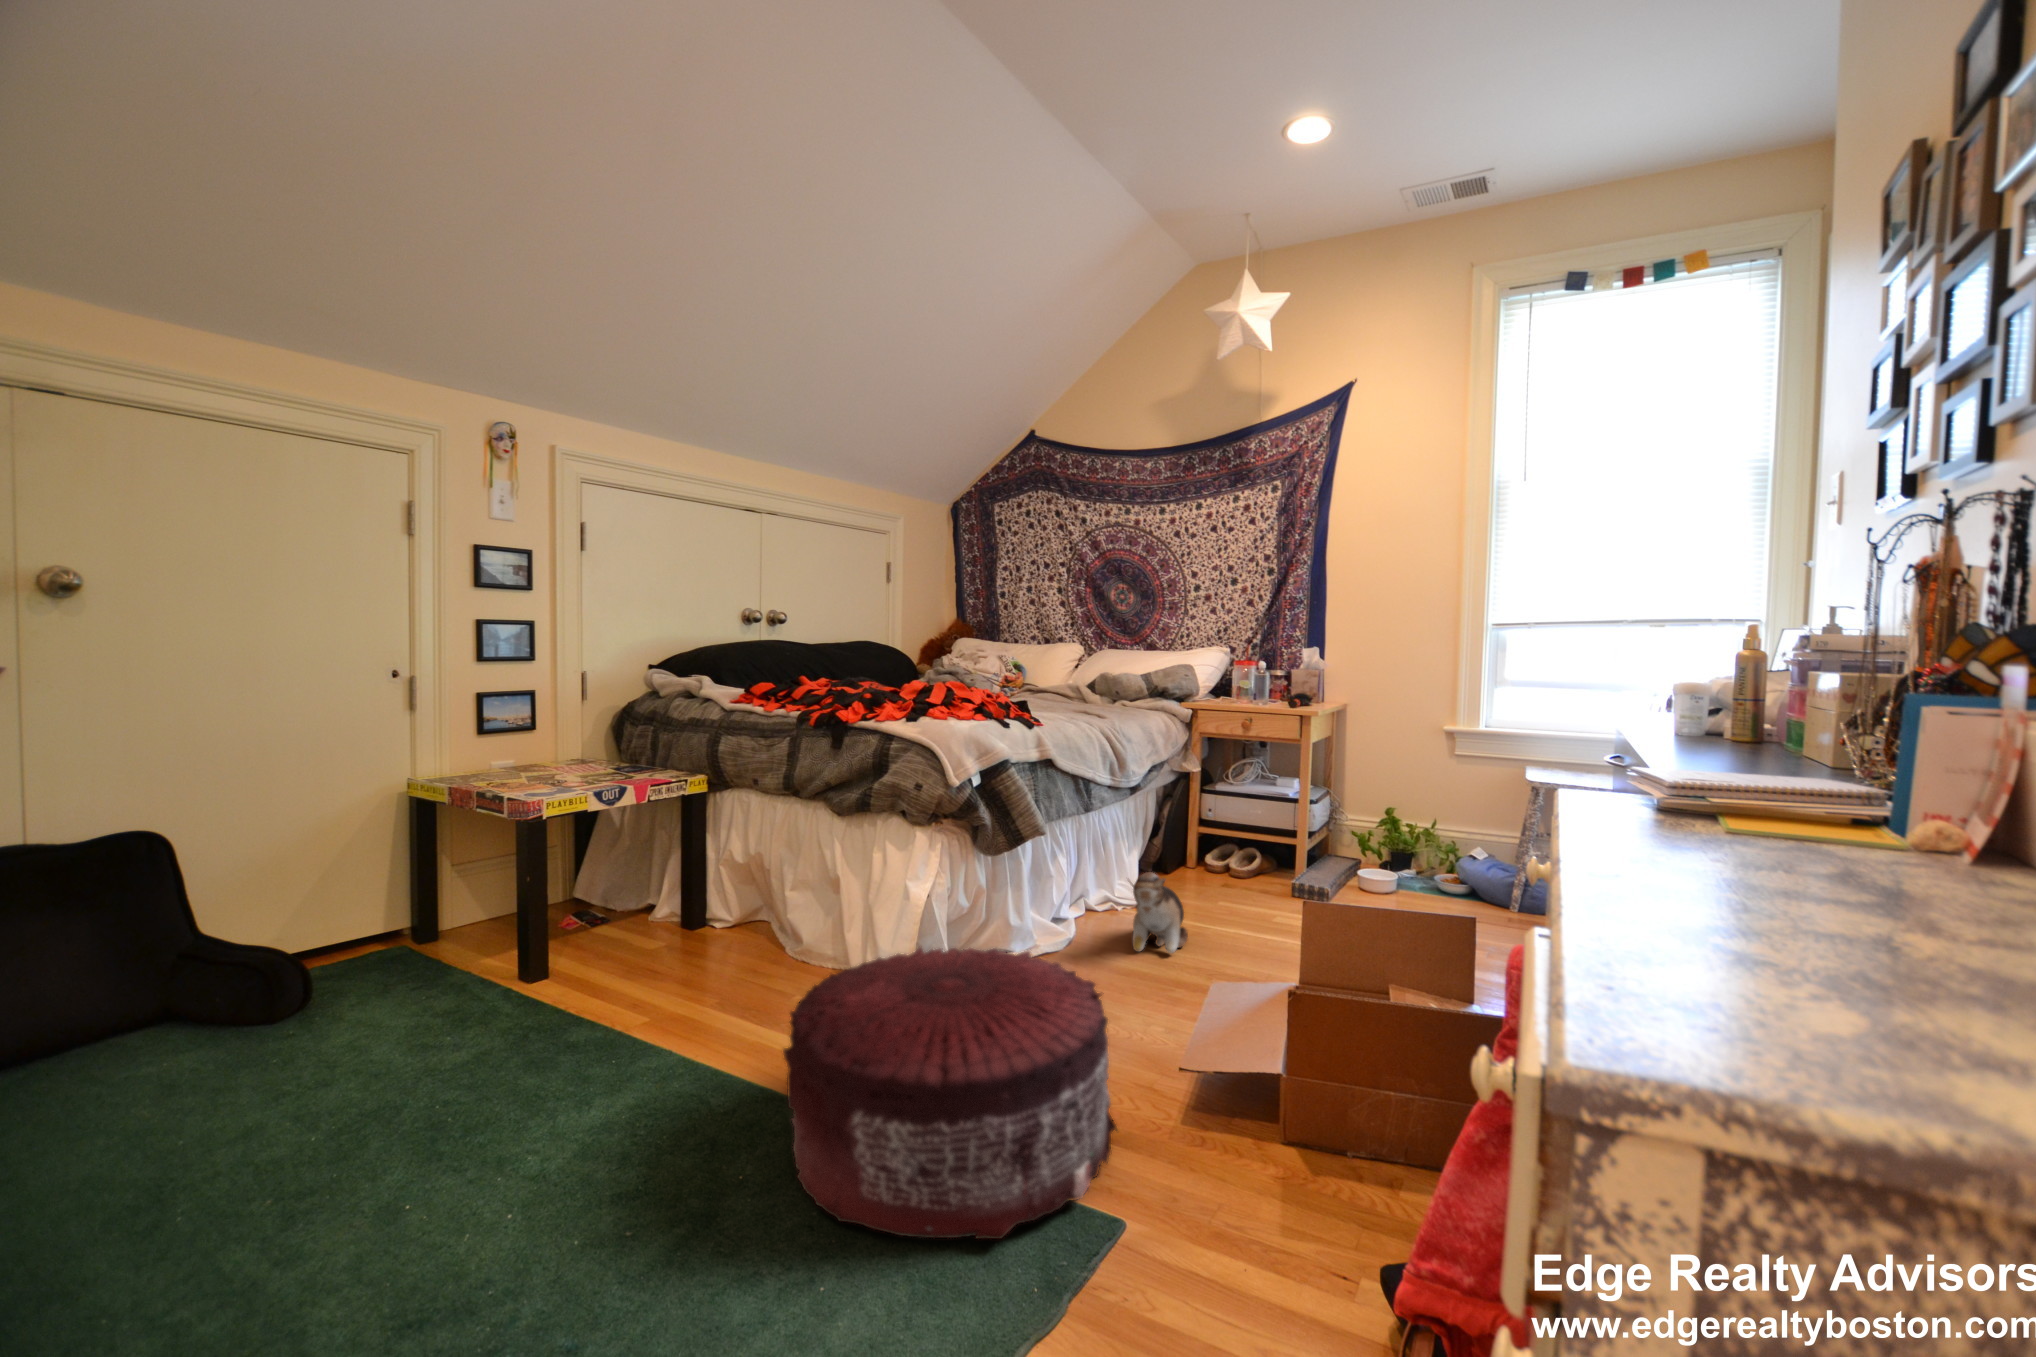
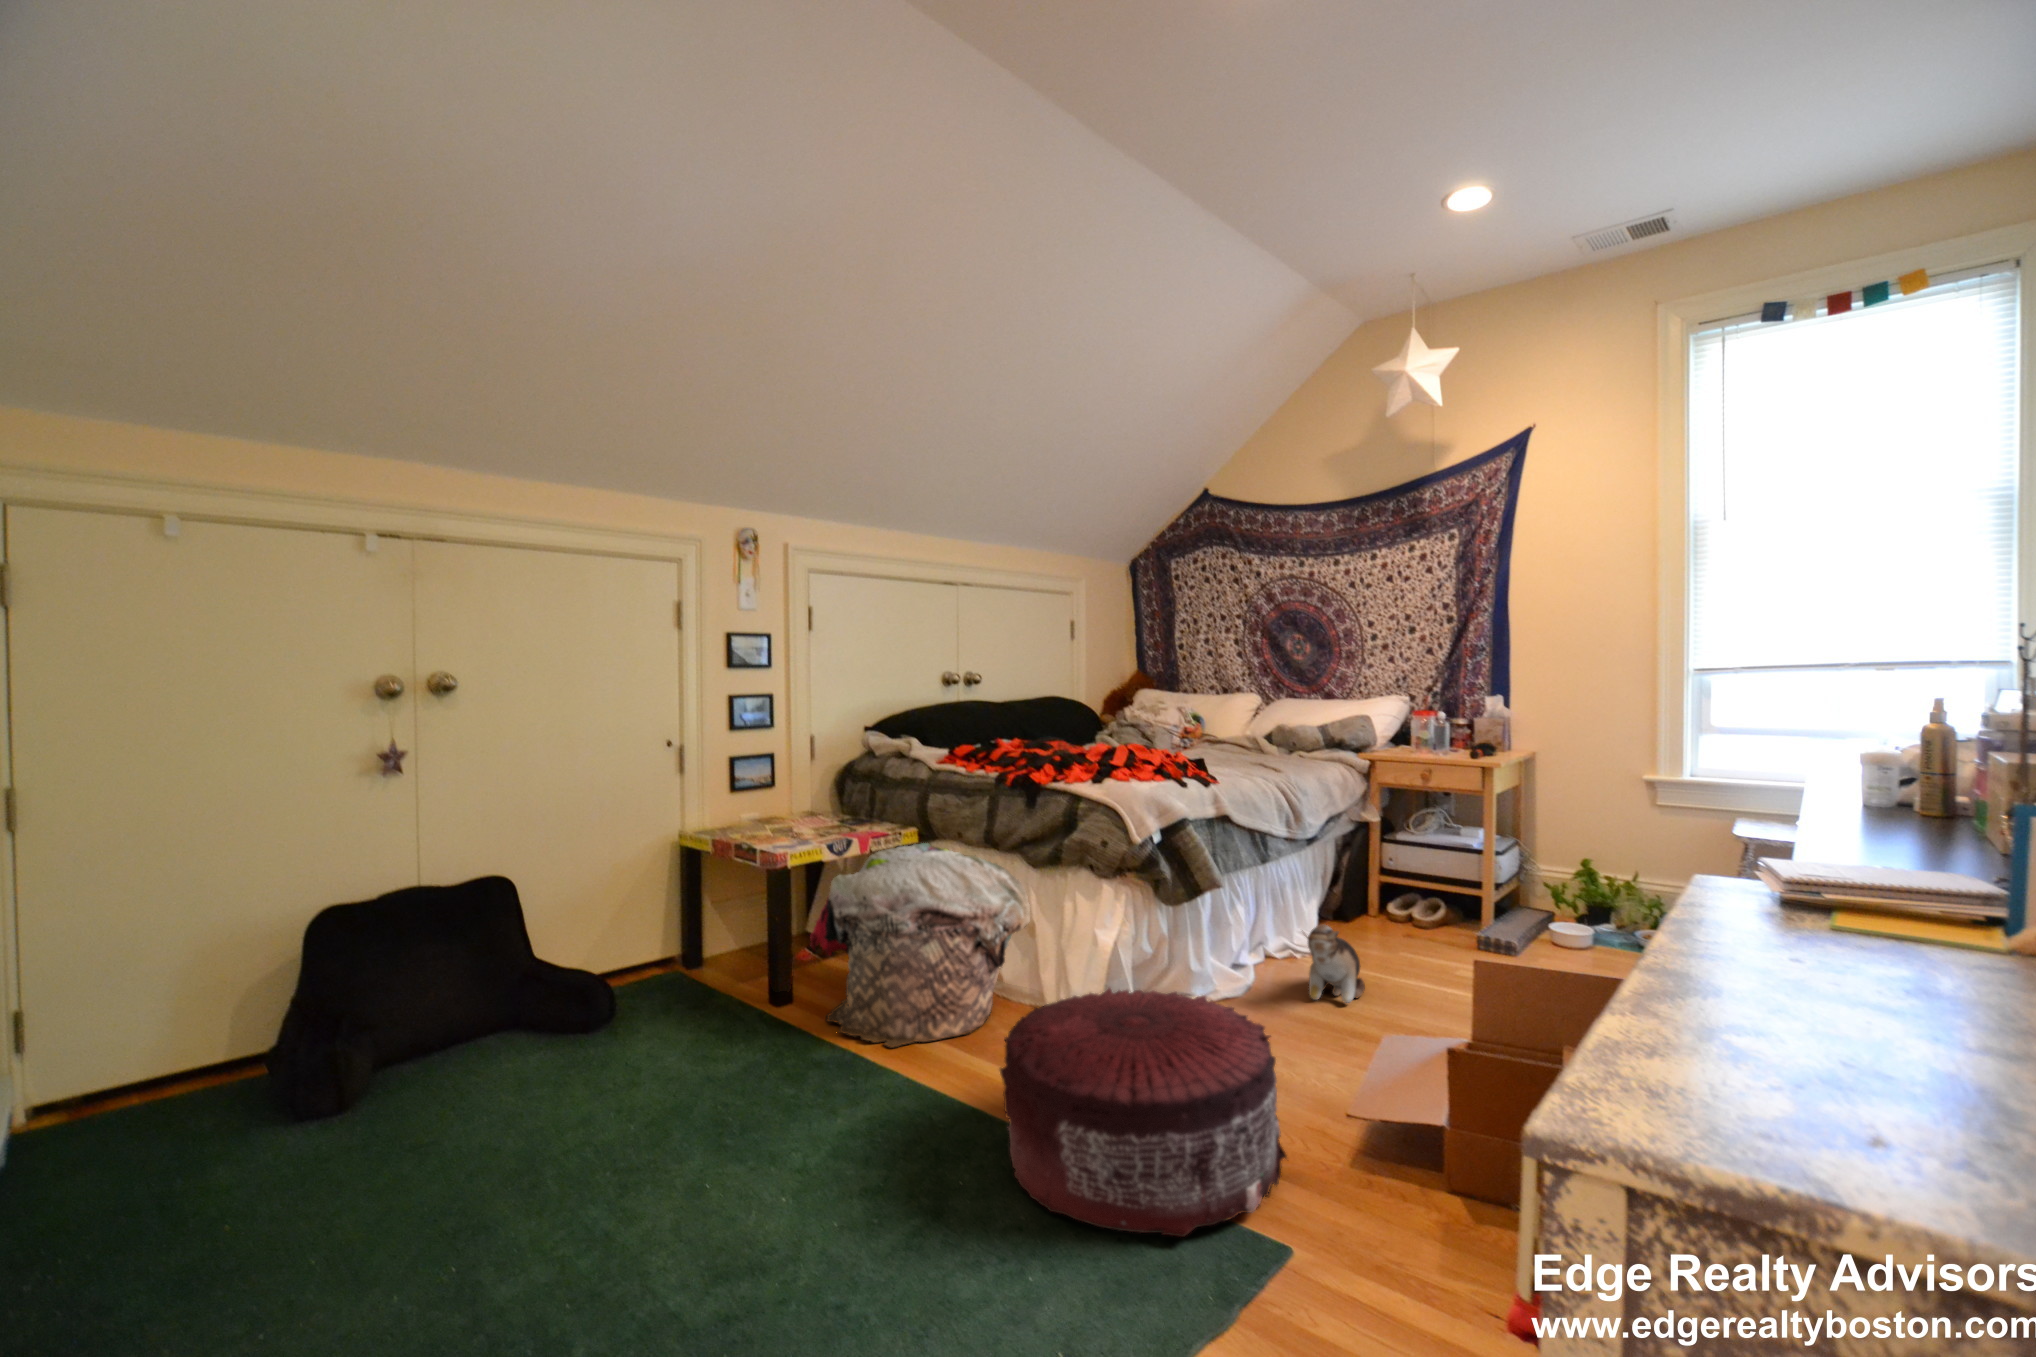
laundry basket: none [563,790,833,1029] -> present [810,843,1030,1047]

